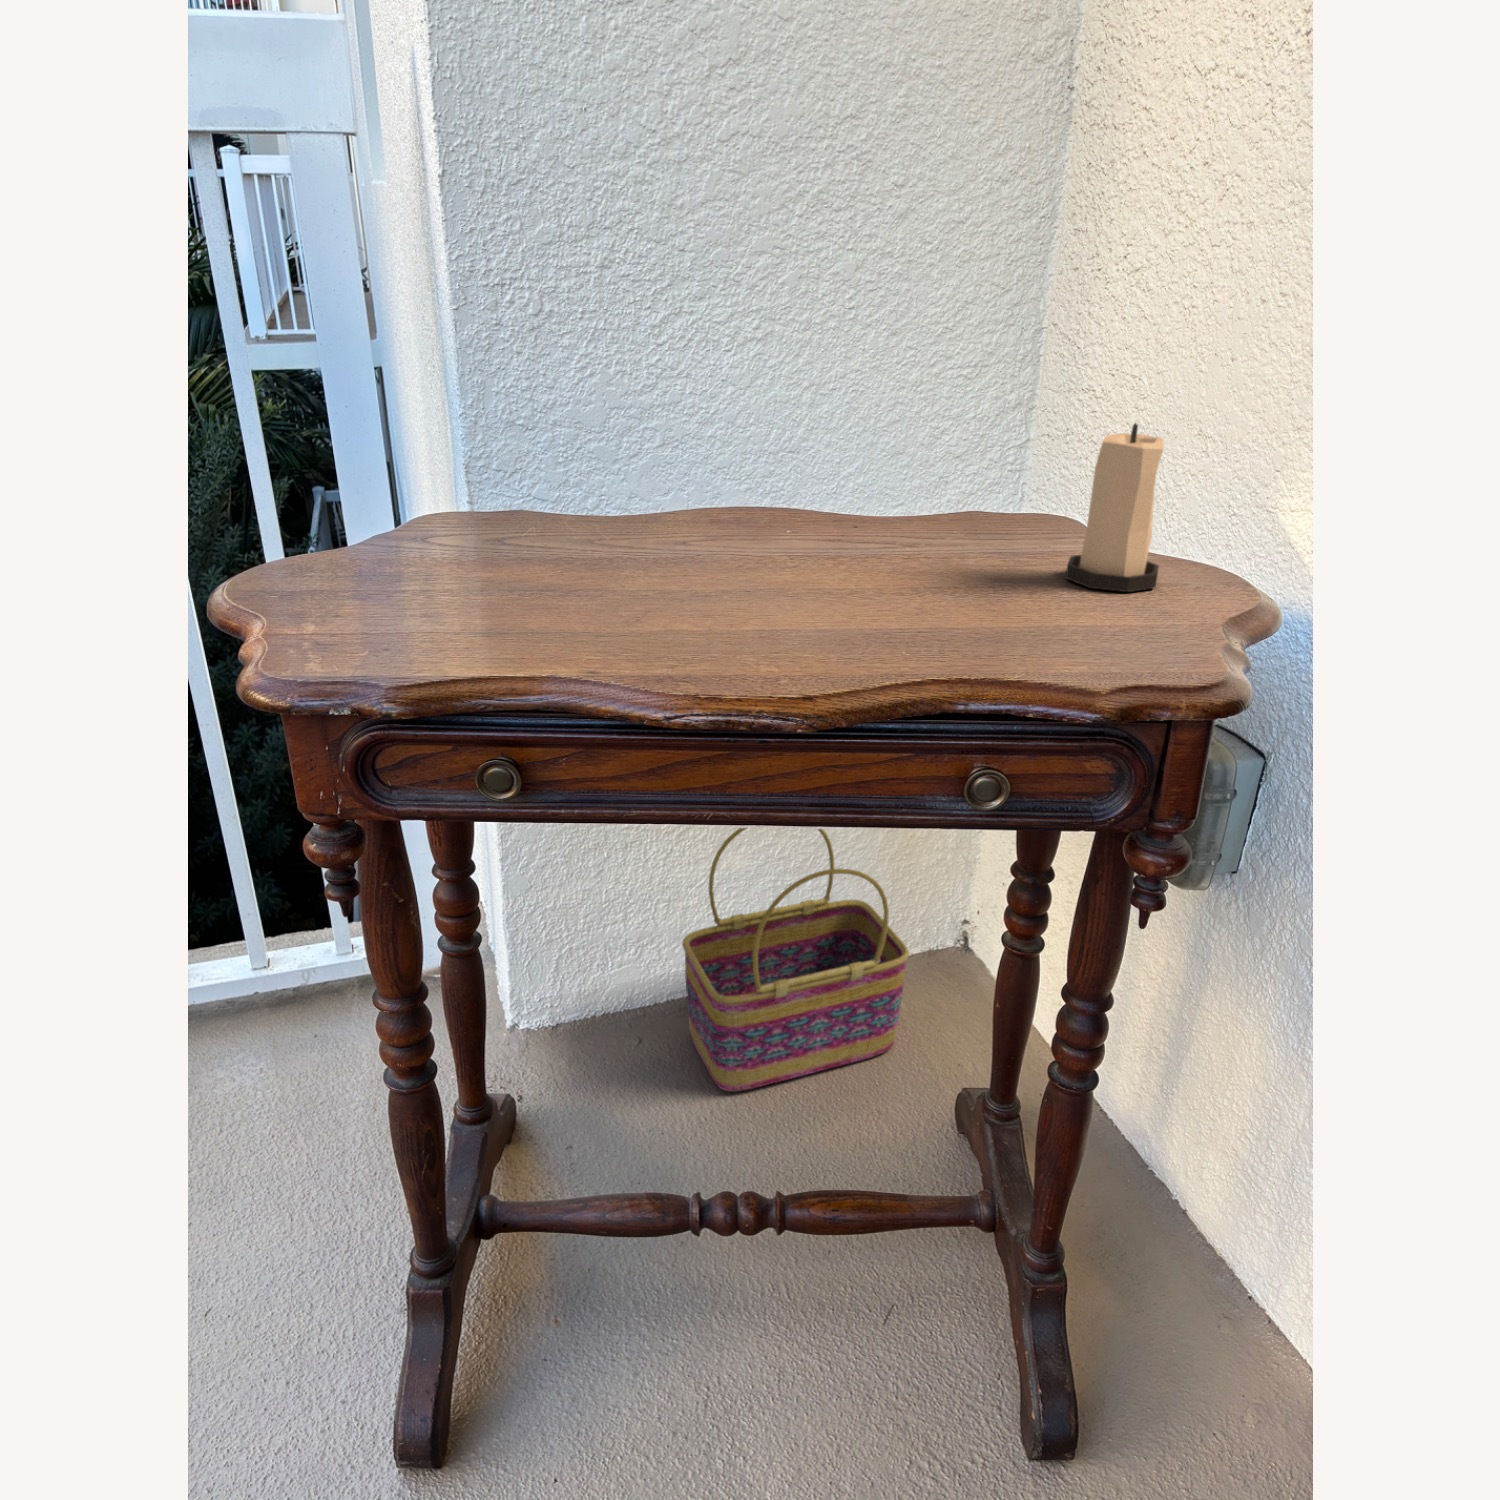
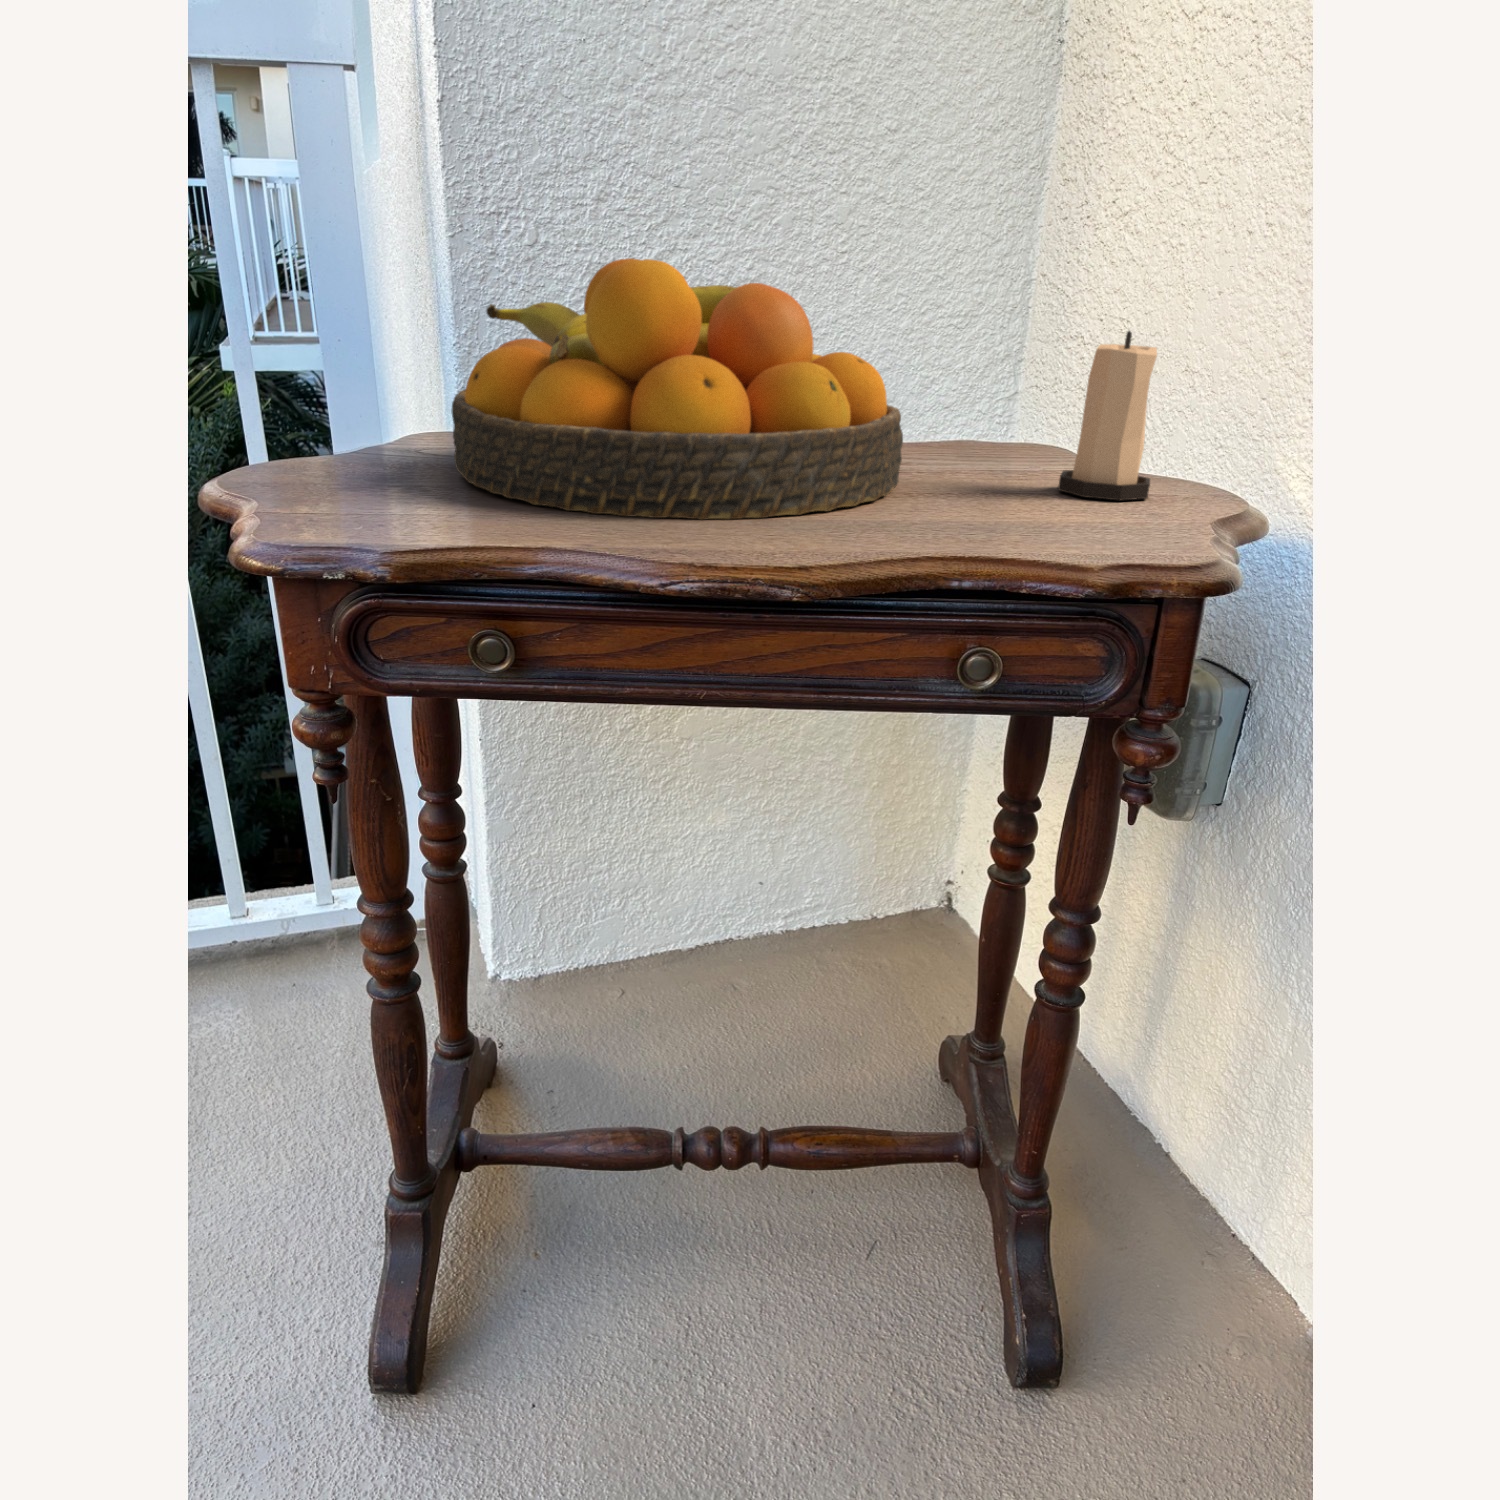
fruit bowl: none [459,351,908,636] -> present [451,258,903,520]
basket: present [682,828,909,1091] -> none [667,762,893,1039]

